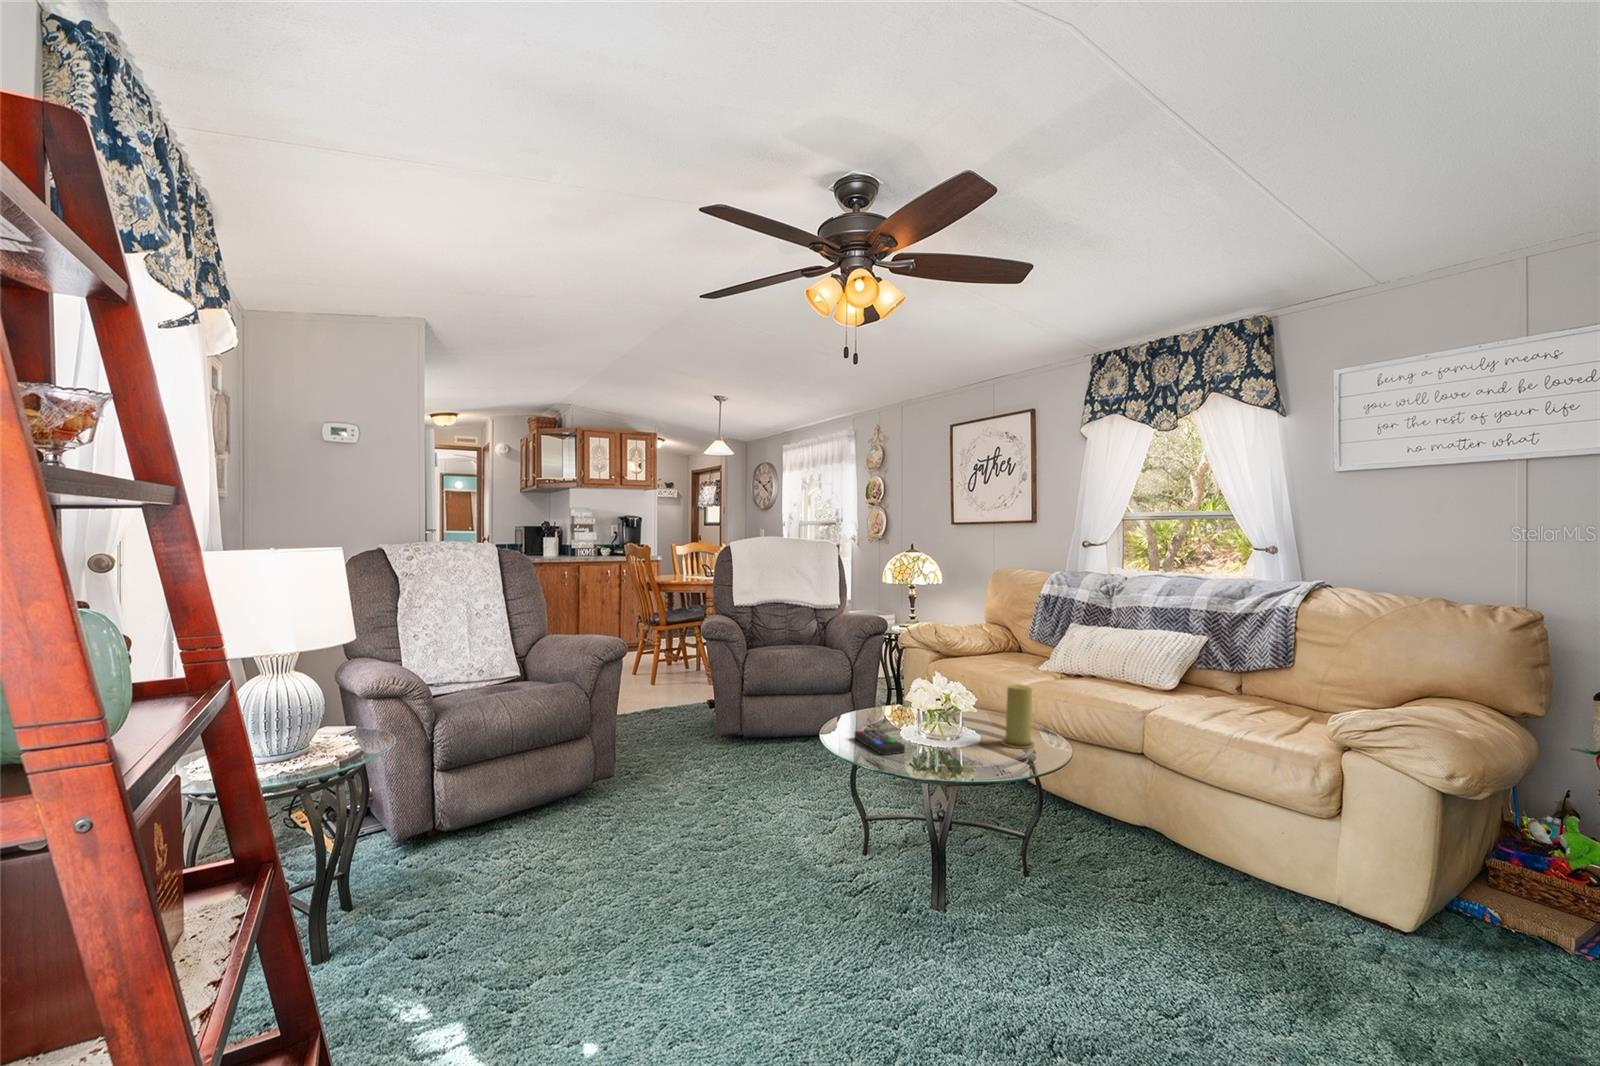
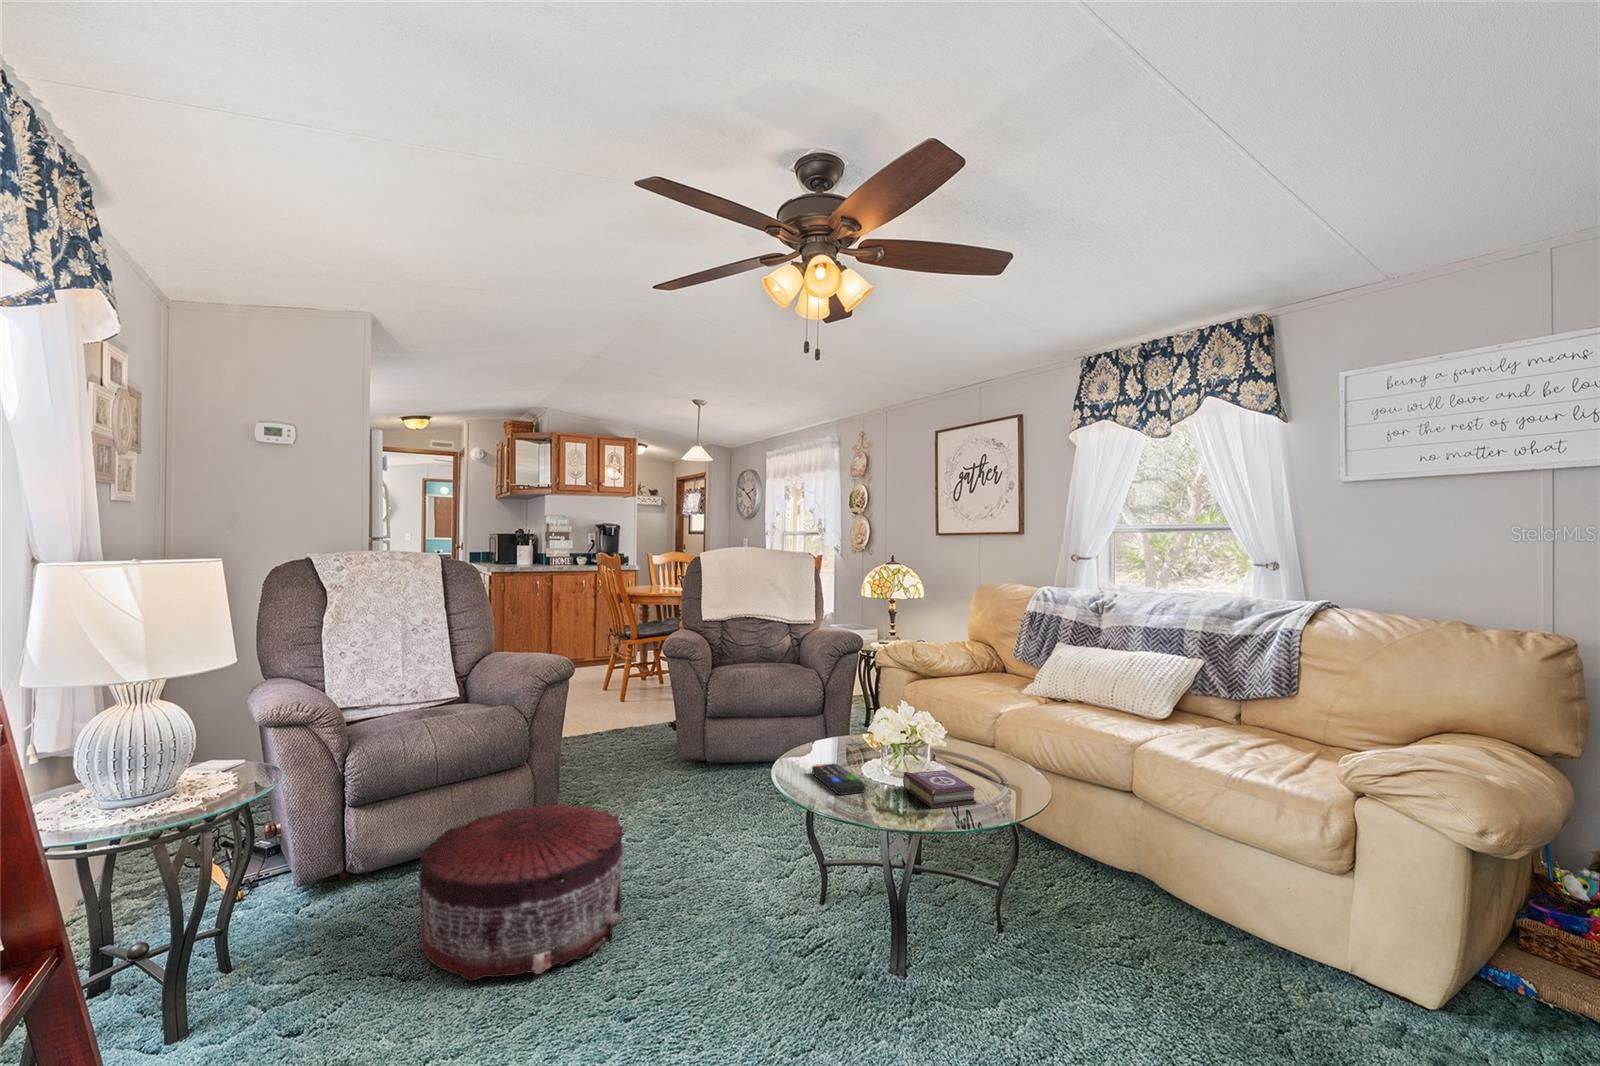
candle: present [1001,684,1035,748] -> none [974,715,1012,788]
book: none [939,733,1006,765] -> present [903,770,977,808]
pouf: none [512,766,689,915] -> present [418,803,624,981]

